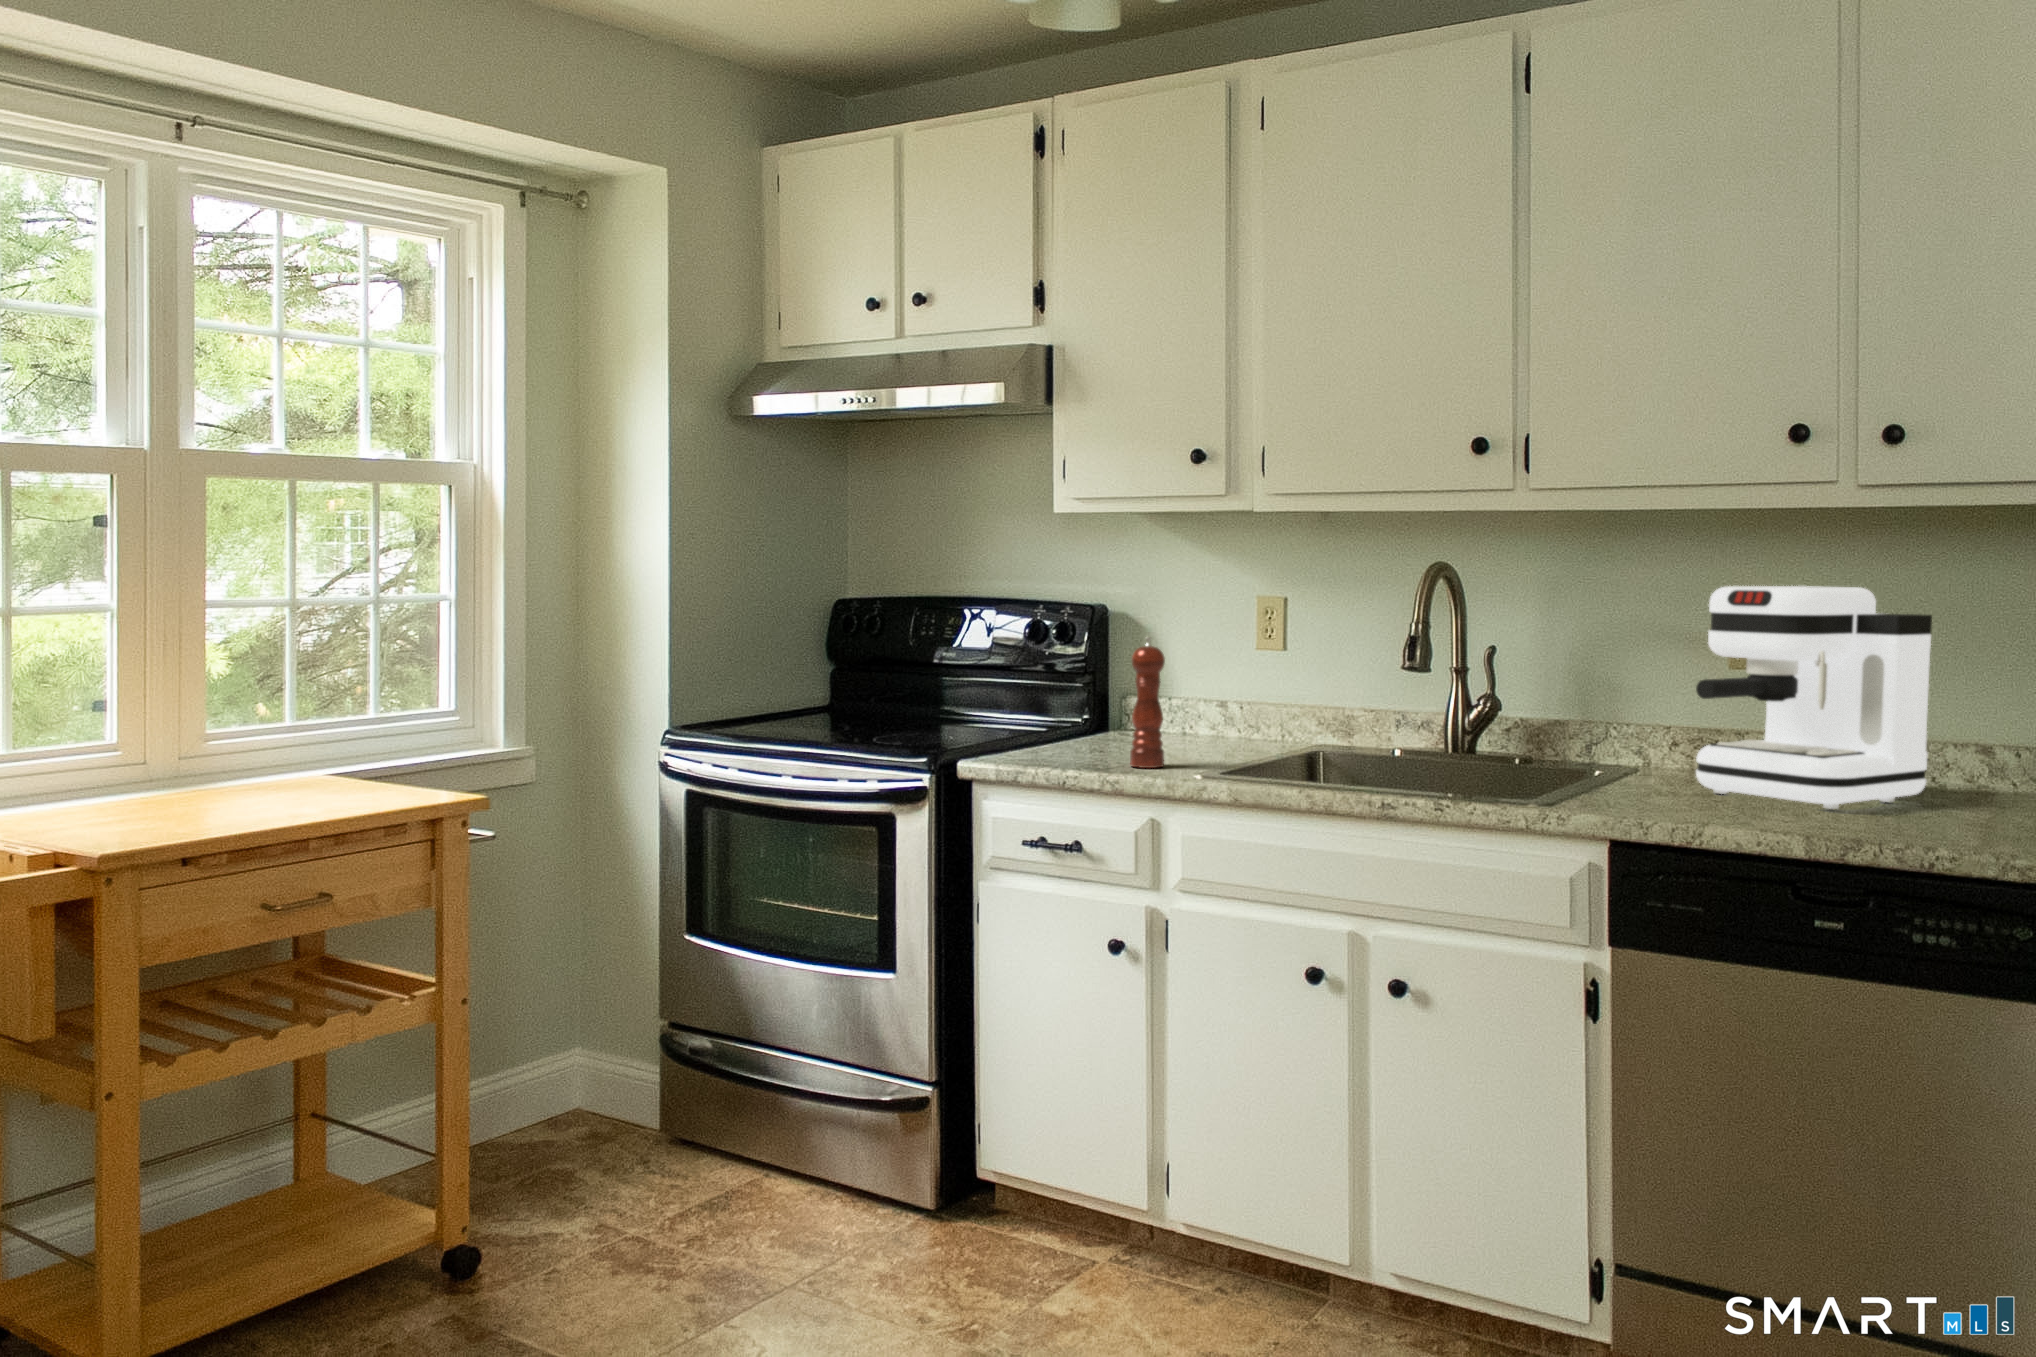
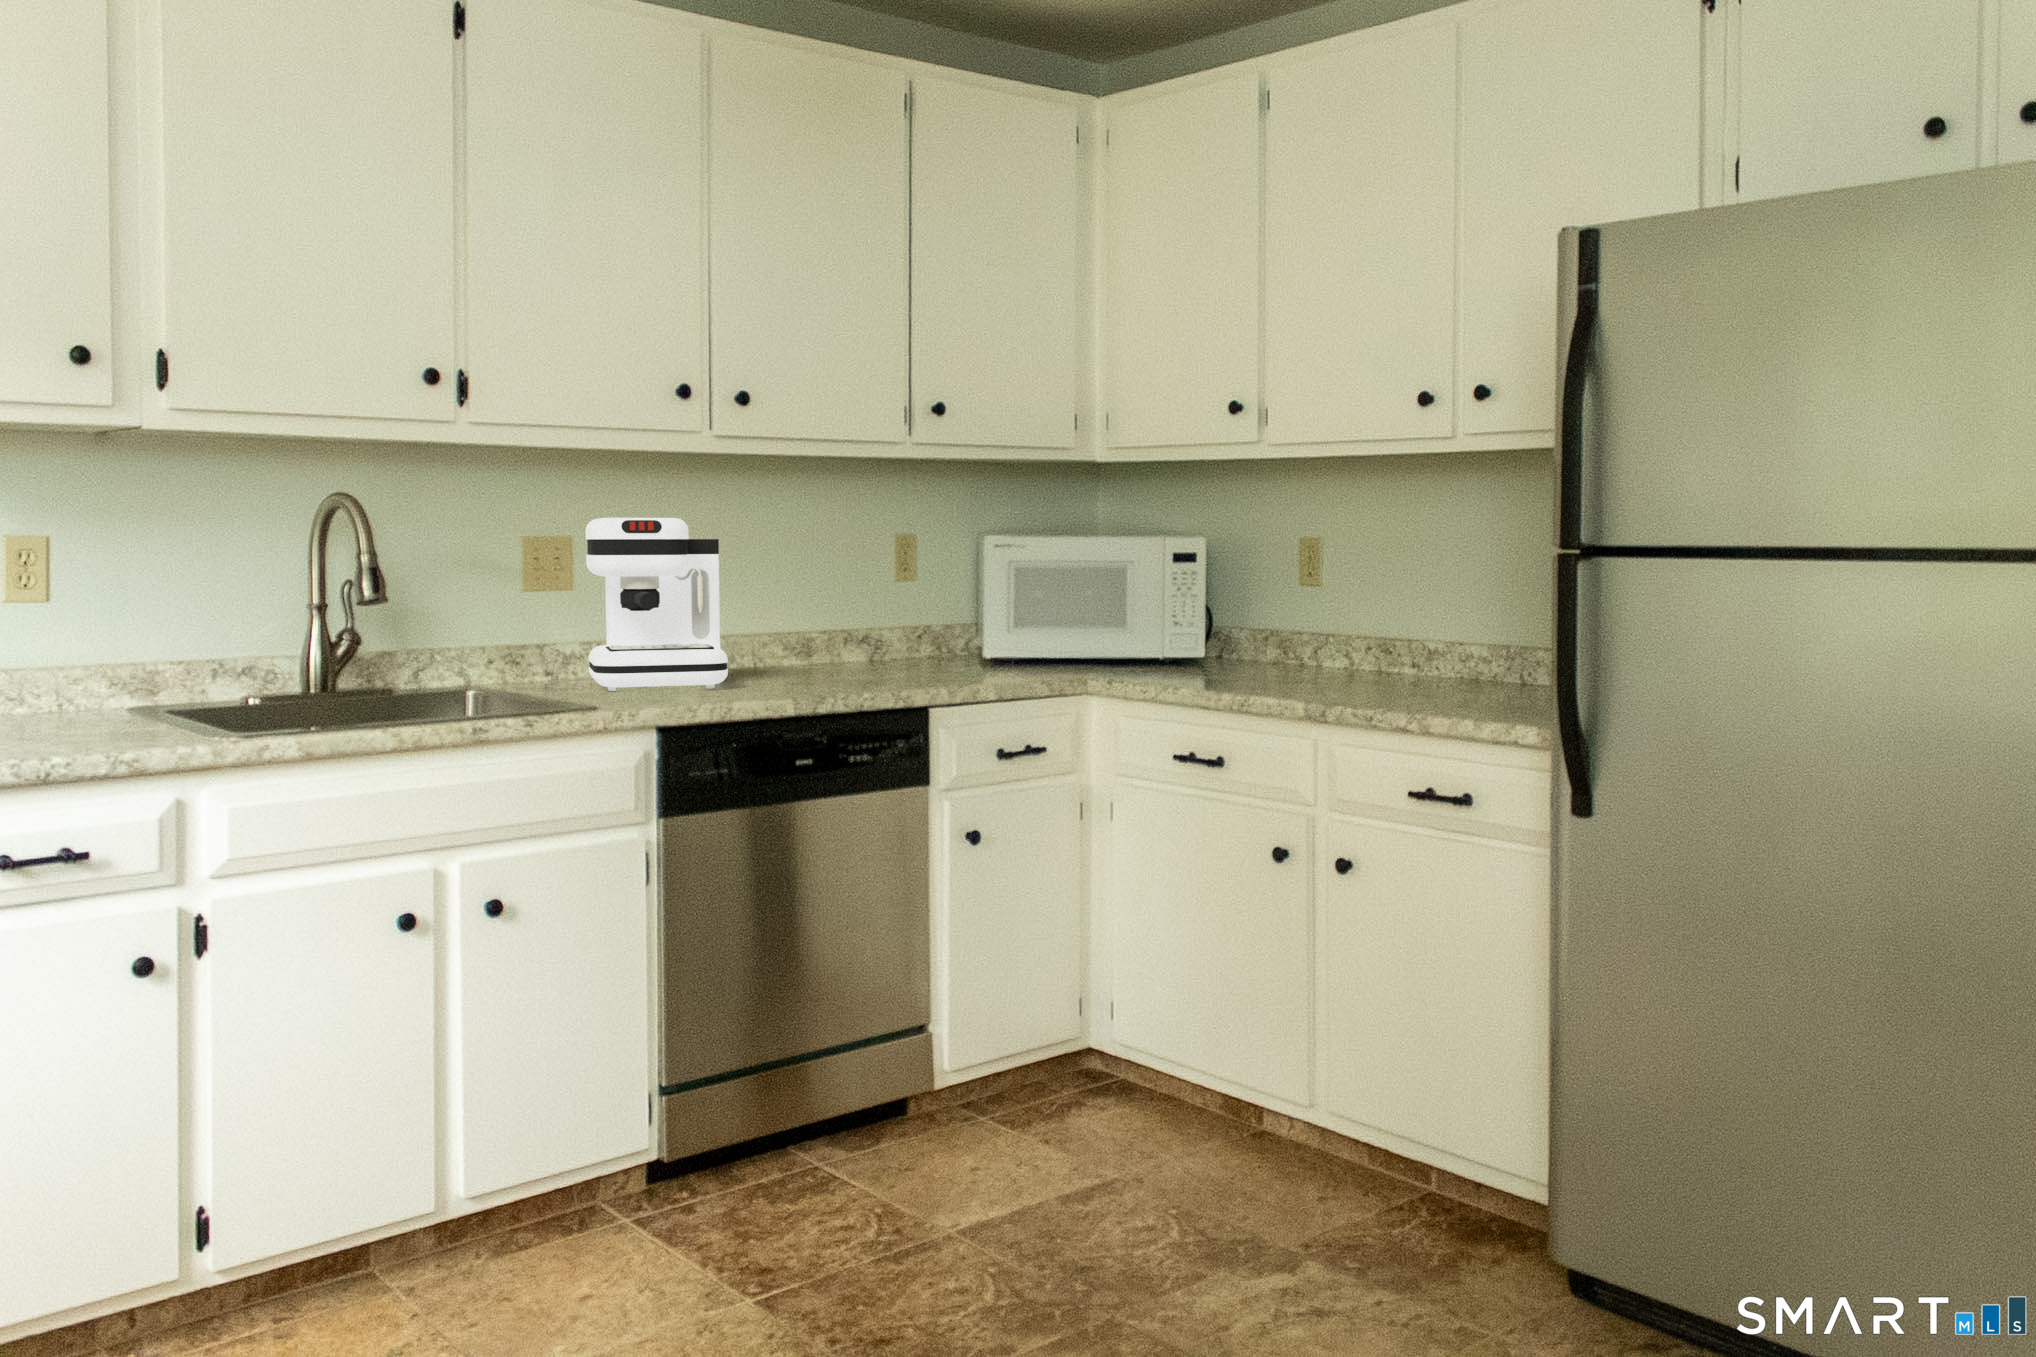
pepper mill: present [1130,637,1165,768] -> none [101,580,153,742]

